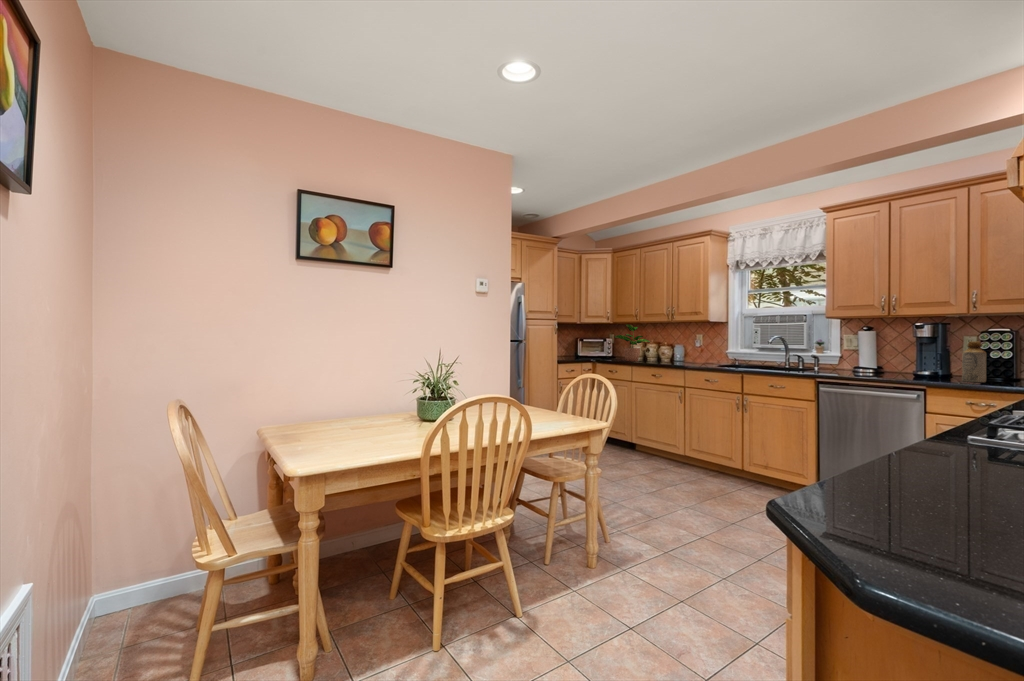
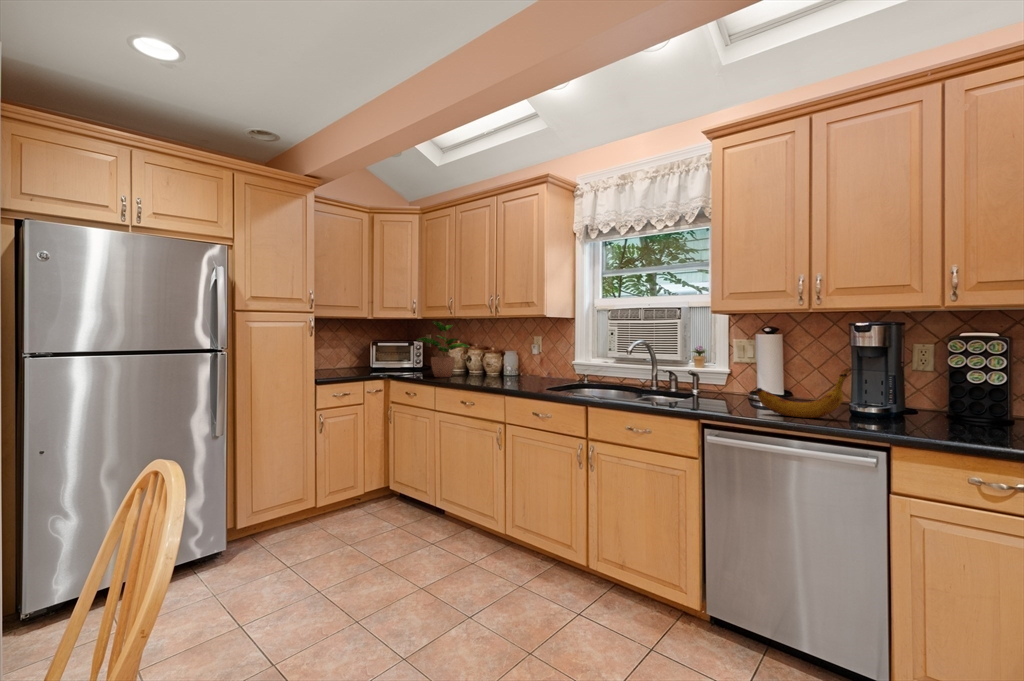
bottle: present [962,341,987,382] -> none [935,356,977,431]
banana: none [852,348,911,377] -> present [756,368,852,418]

